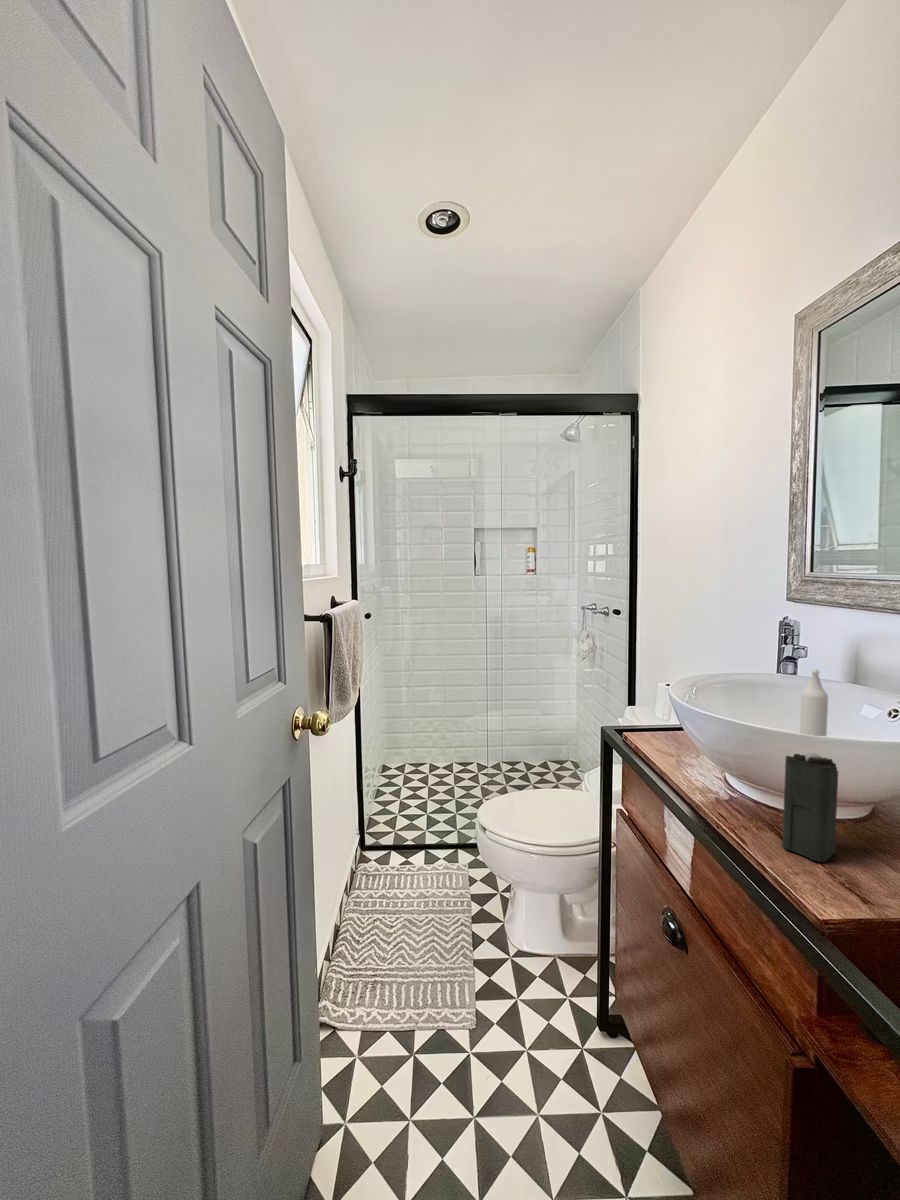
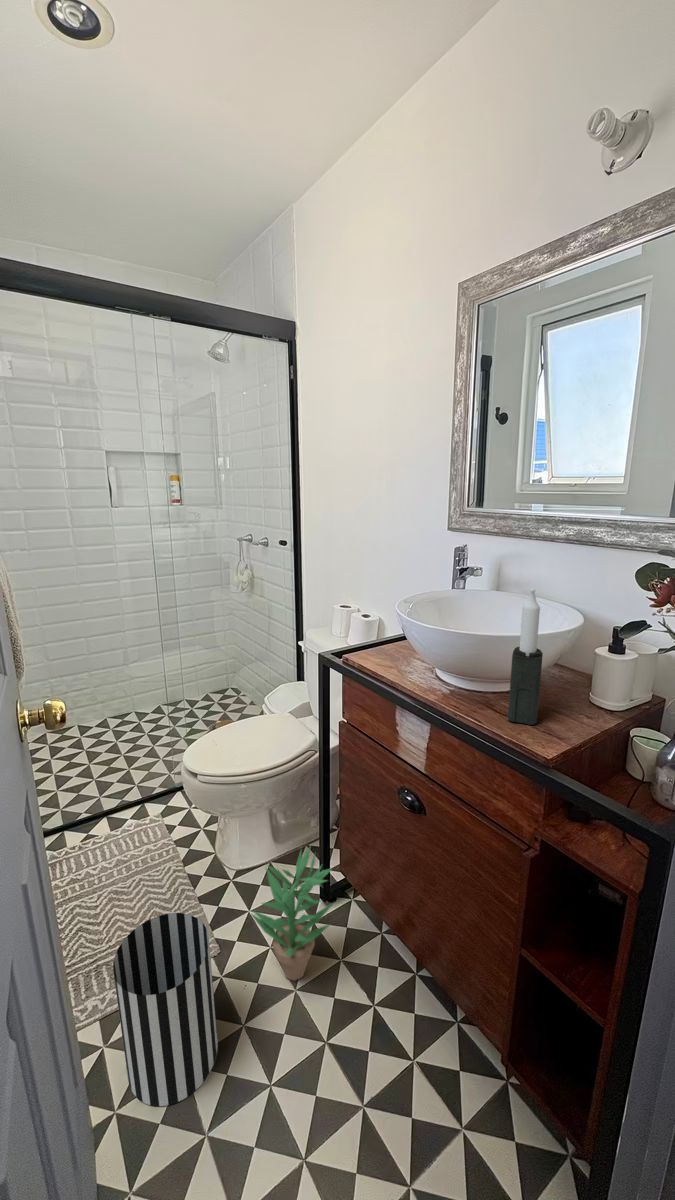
potted plant: none [500,939,595,1099] -> present [251,846,334,981]
wastebasket: none [357,950,446,1154] -> present [113,913,218,1106]

